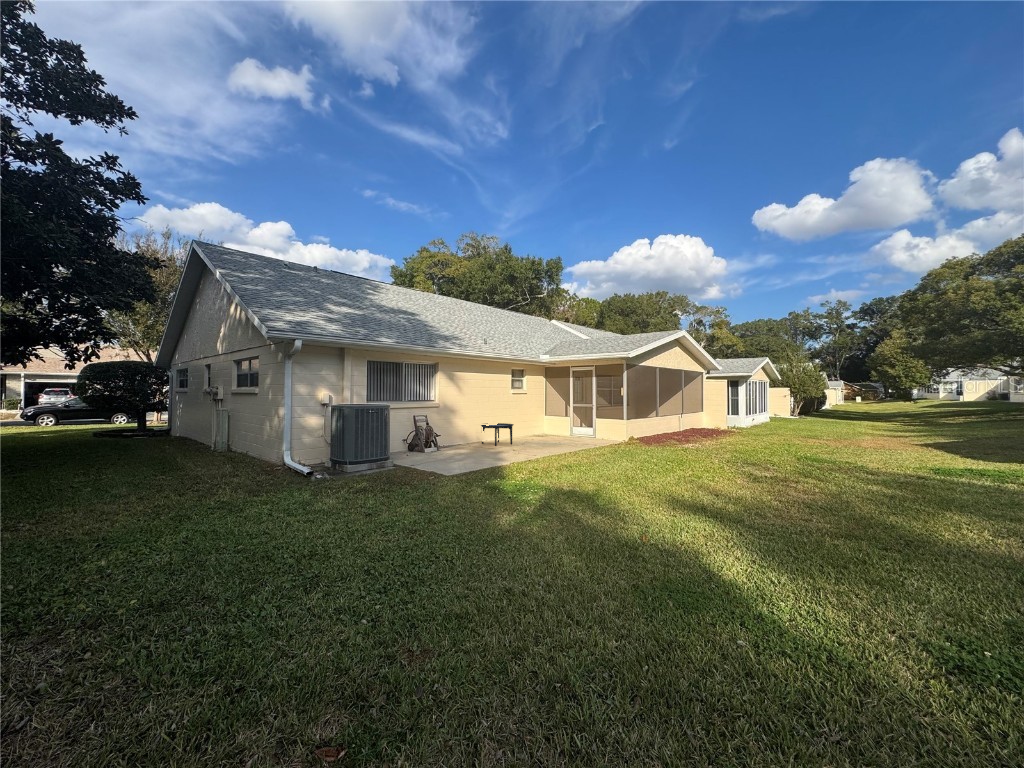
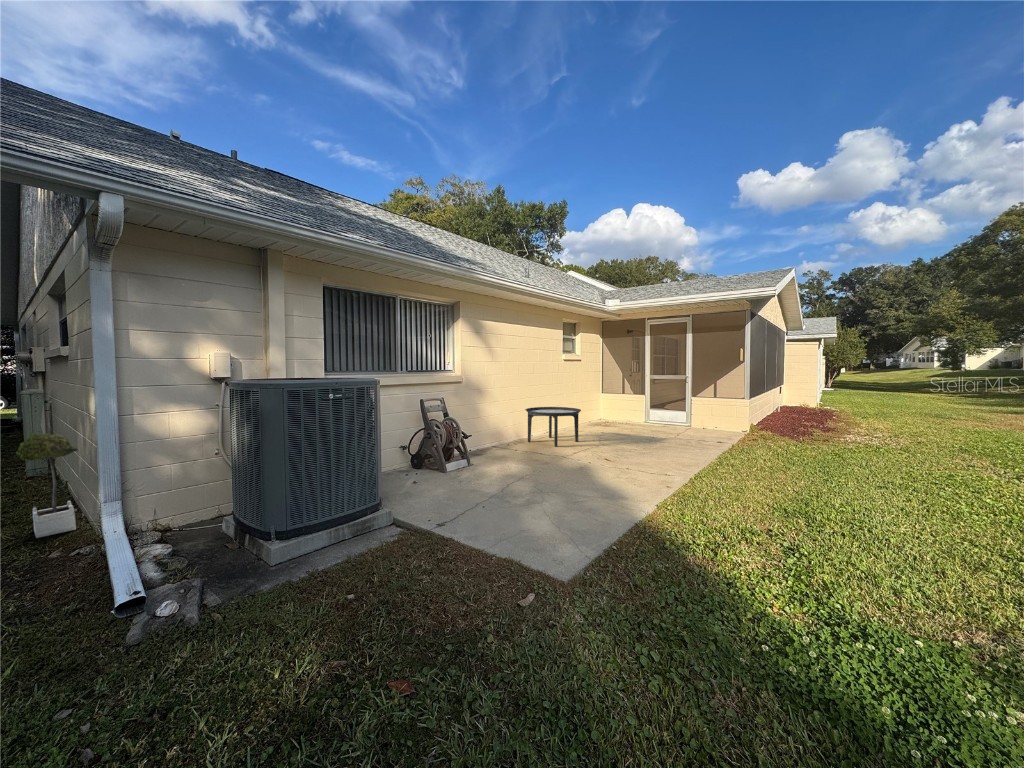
potted tree: none [251,425,270,466] -> present [16,433,78,538]

